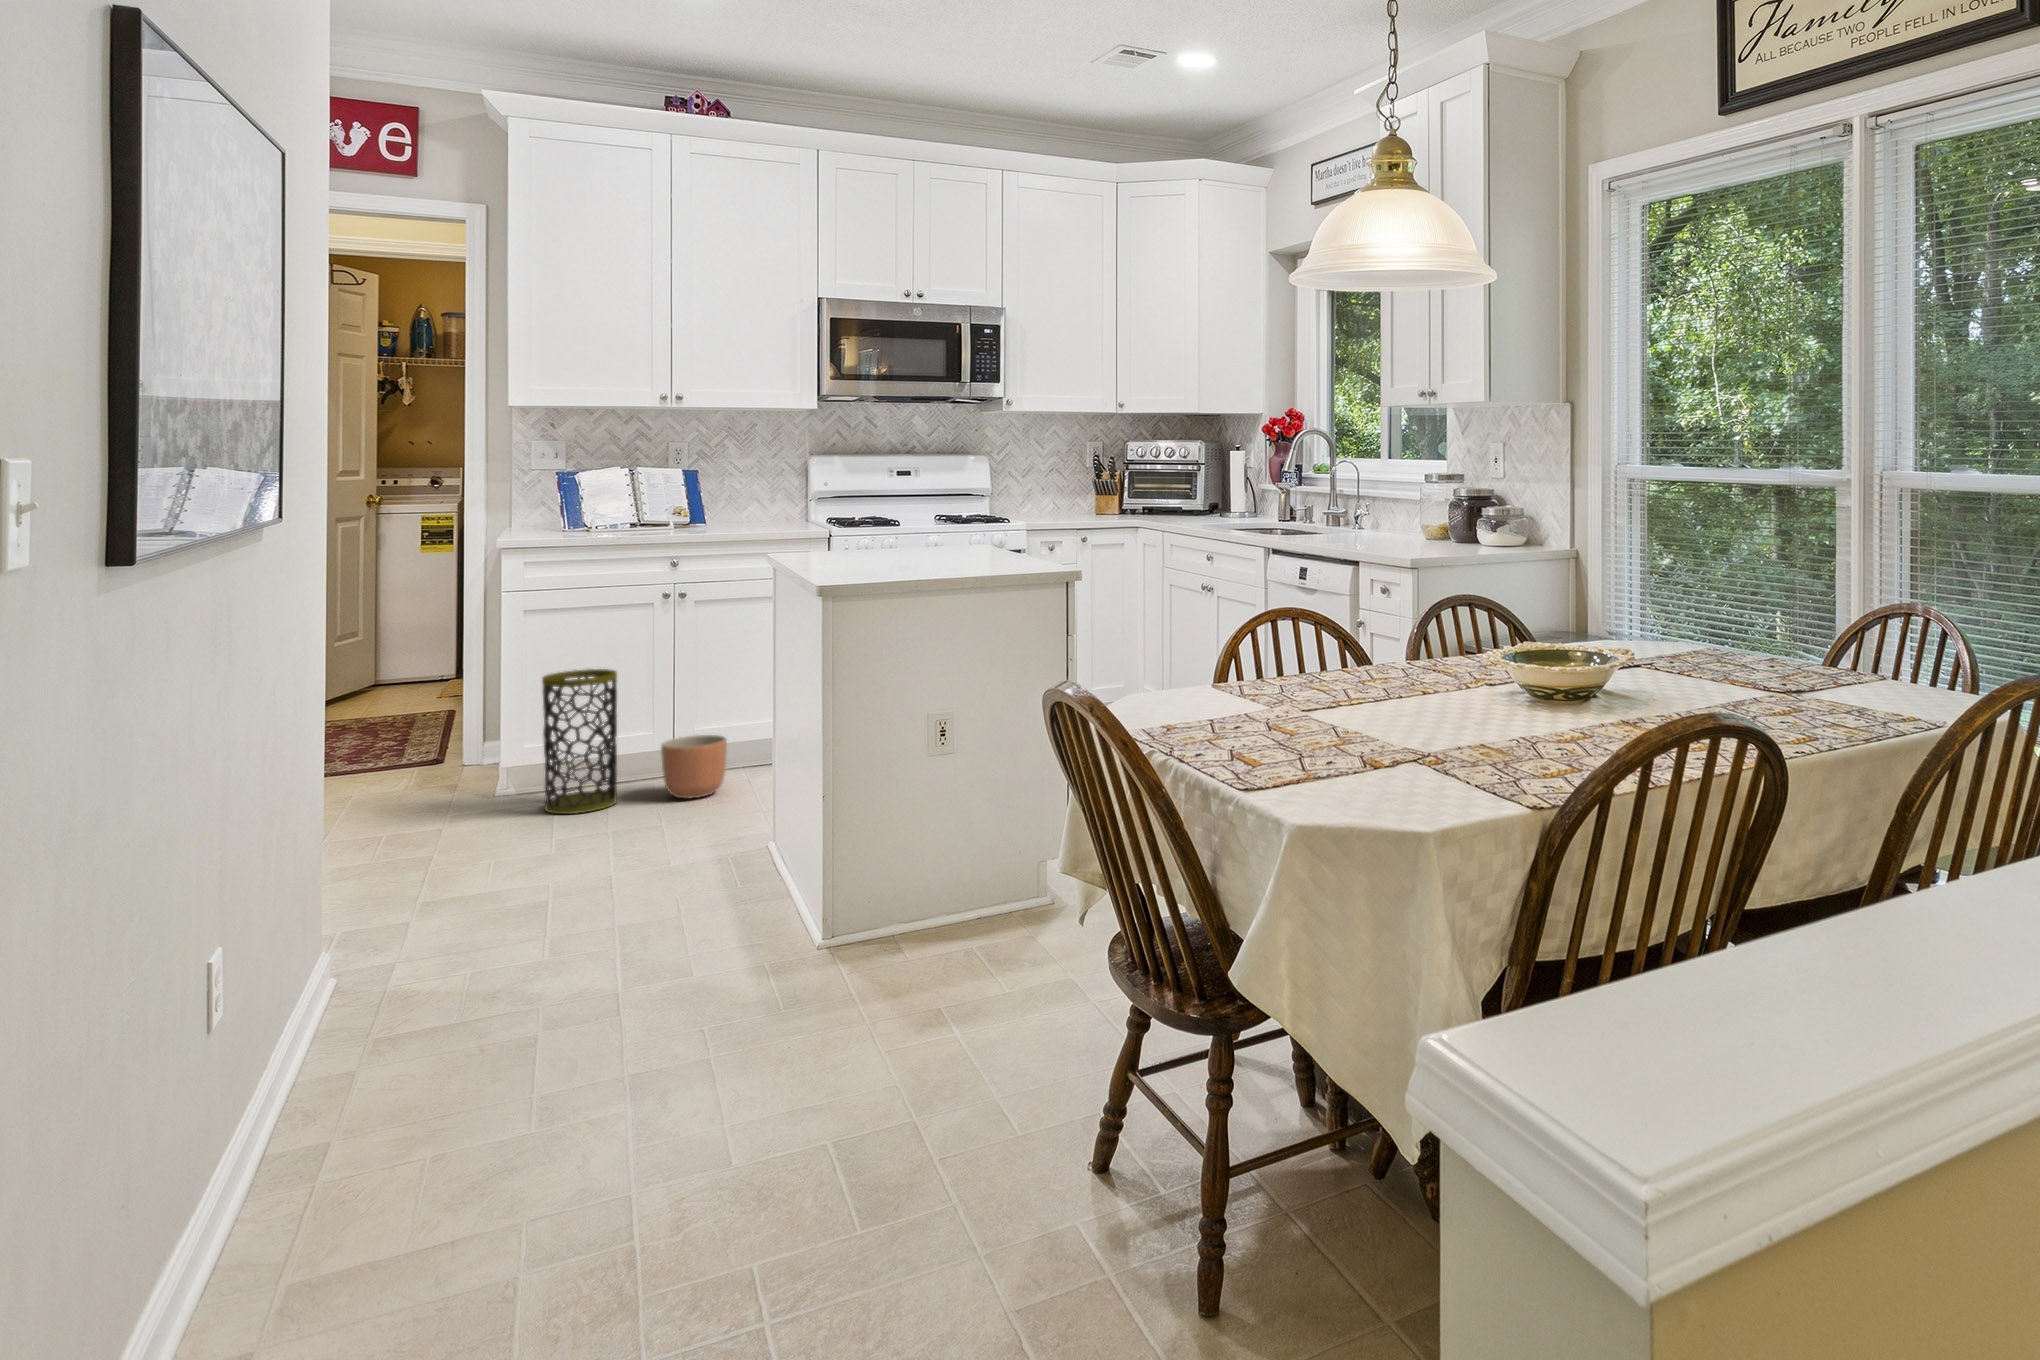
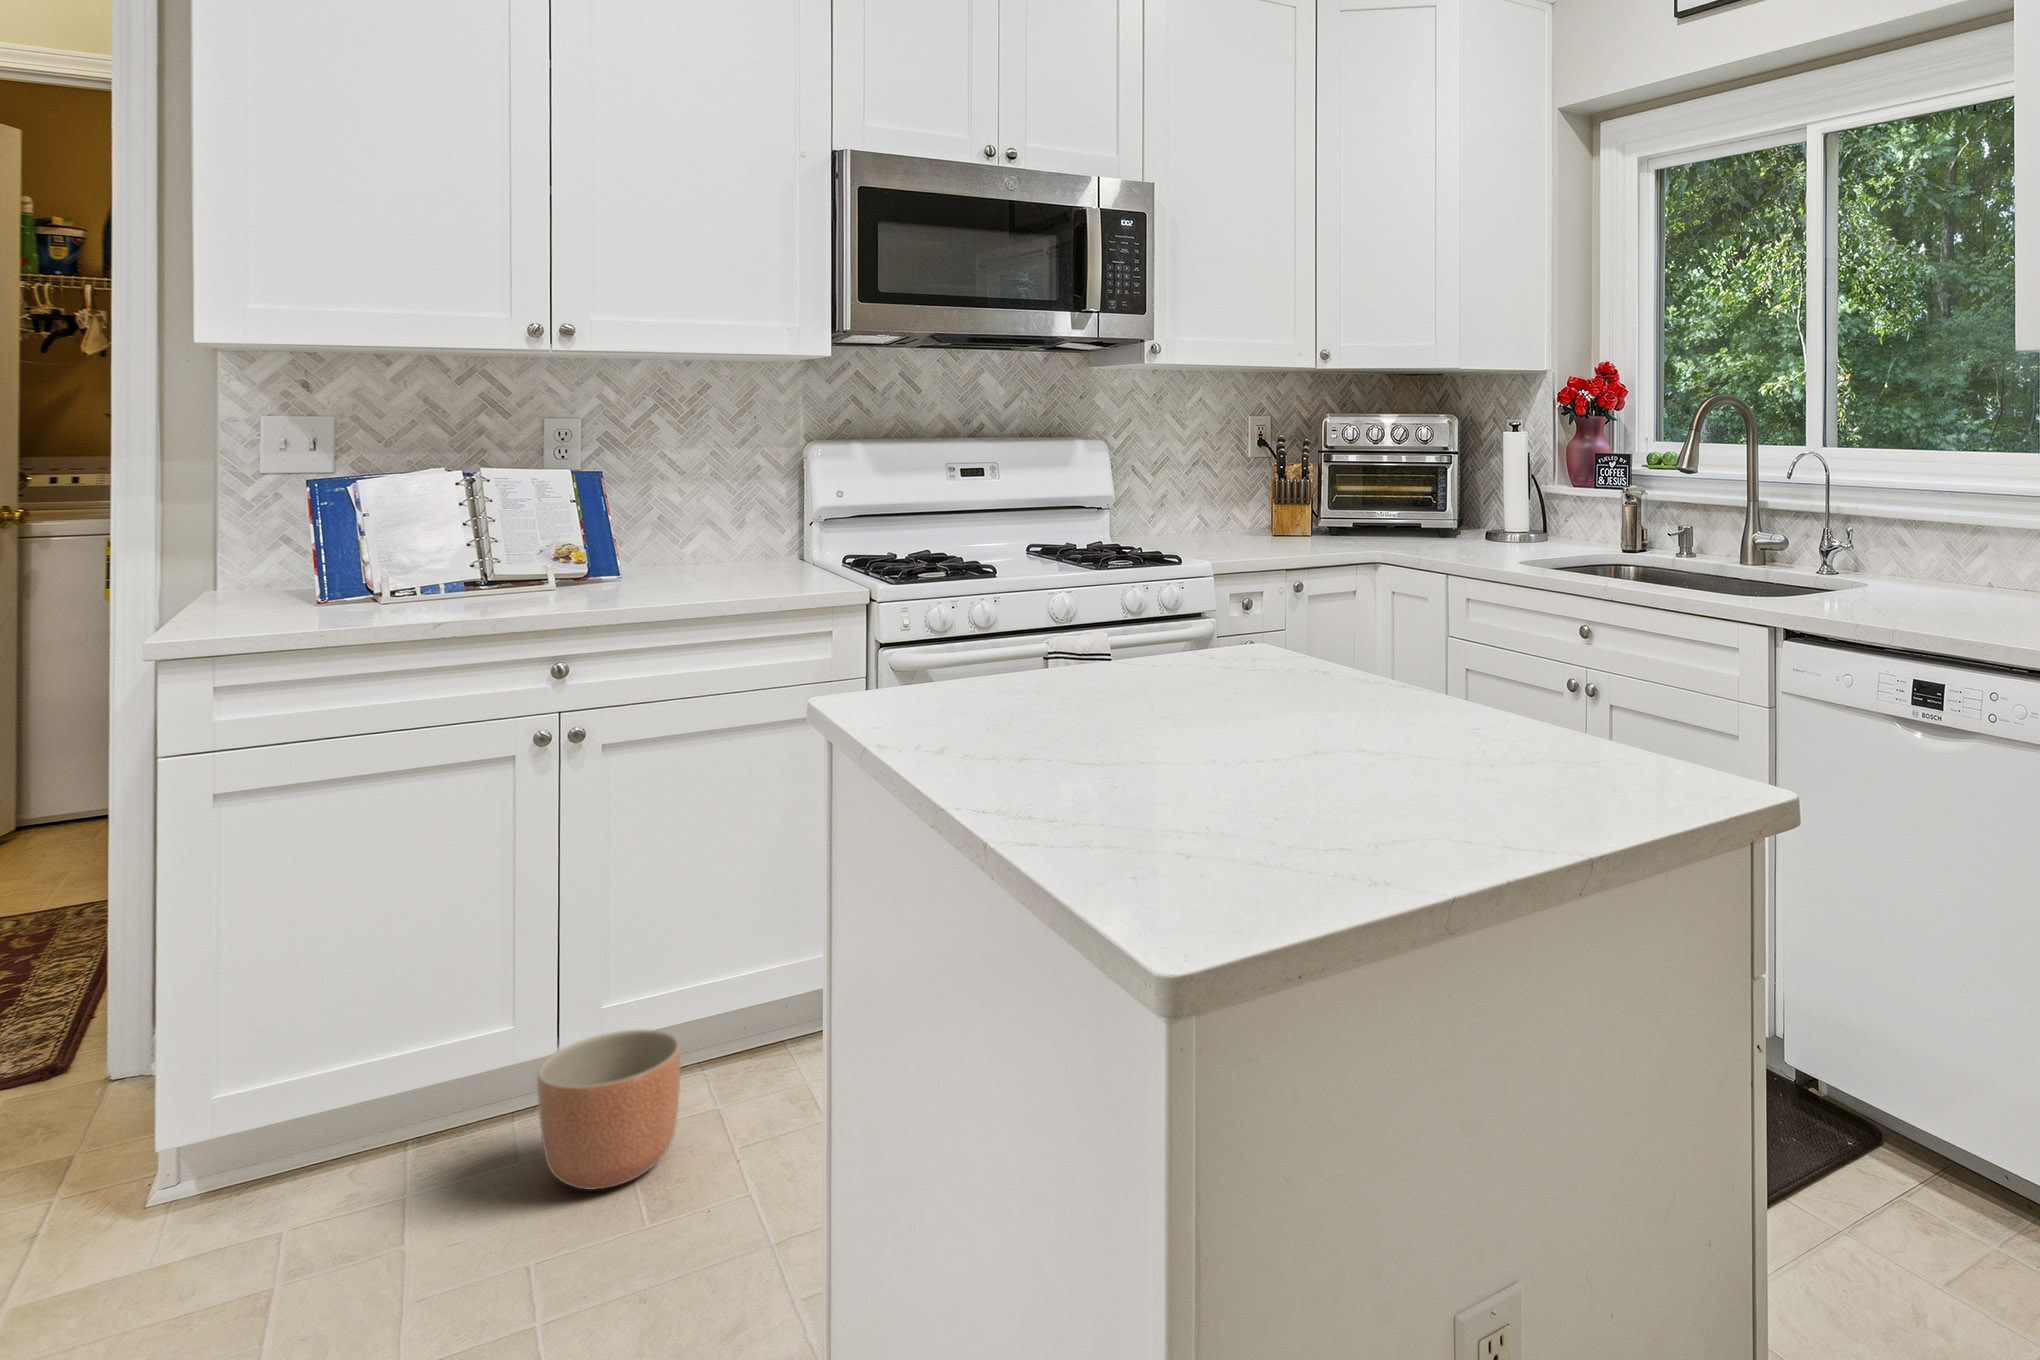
trash can: present [542,669,617,814] -> none [253,913,438,1273]

